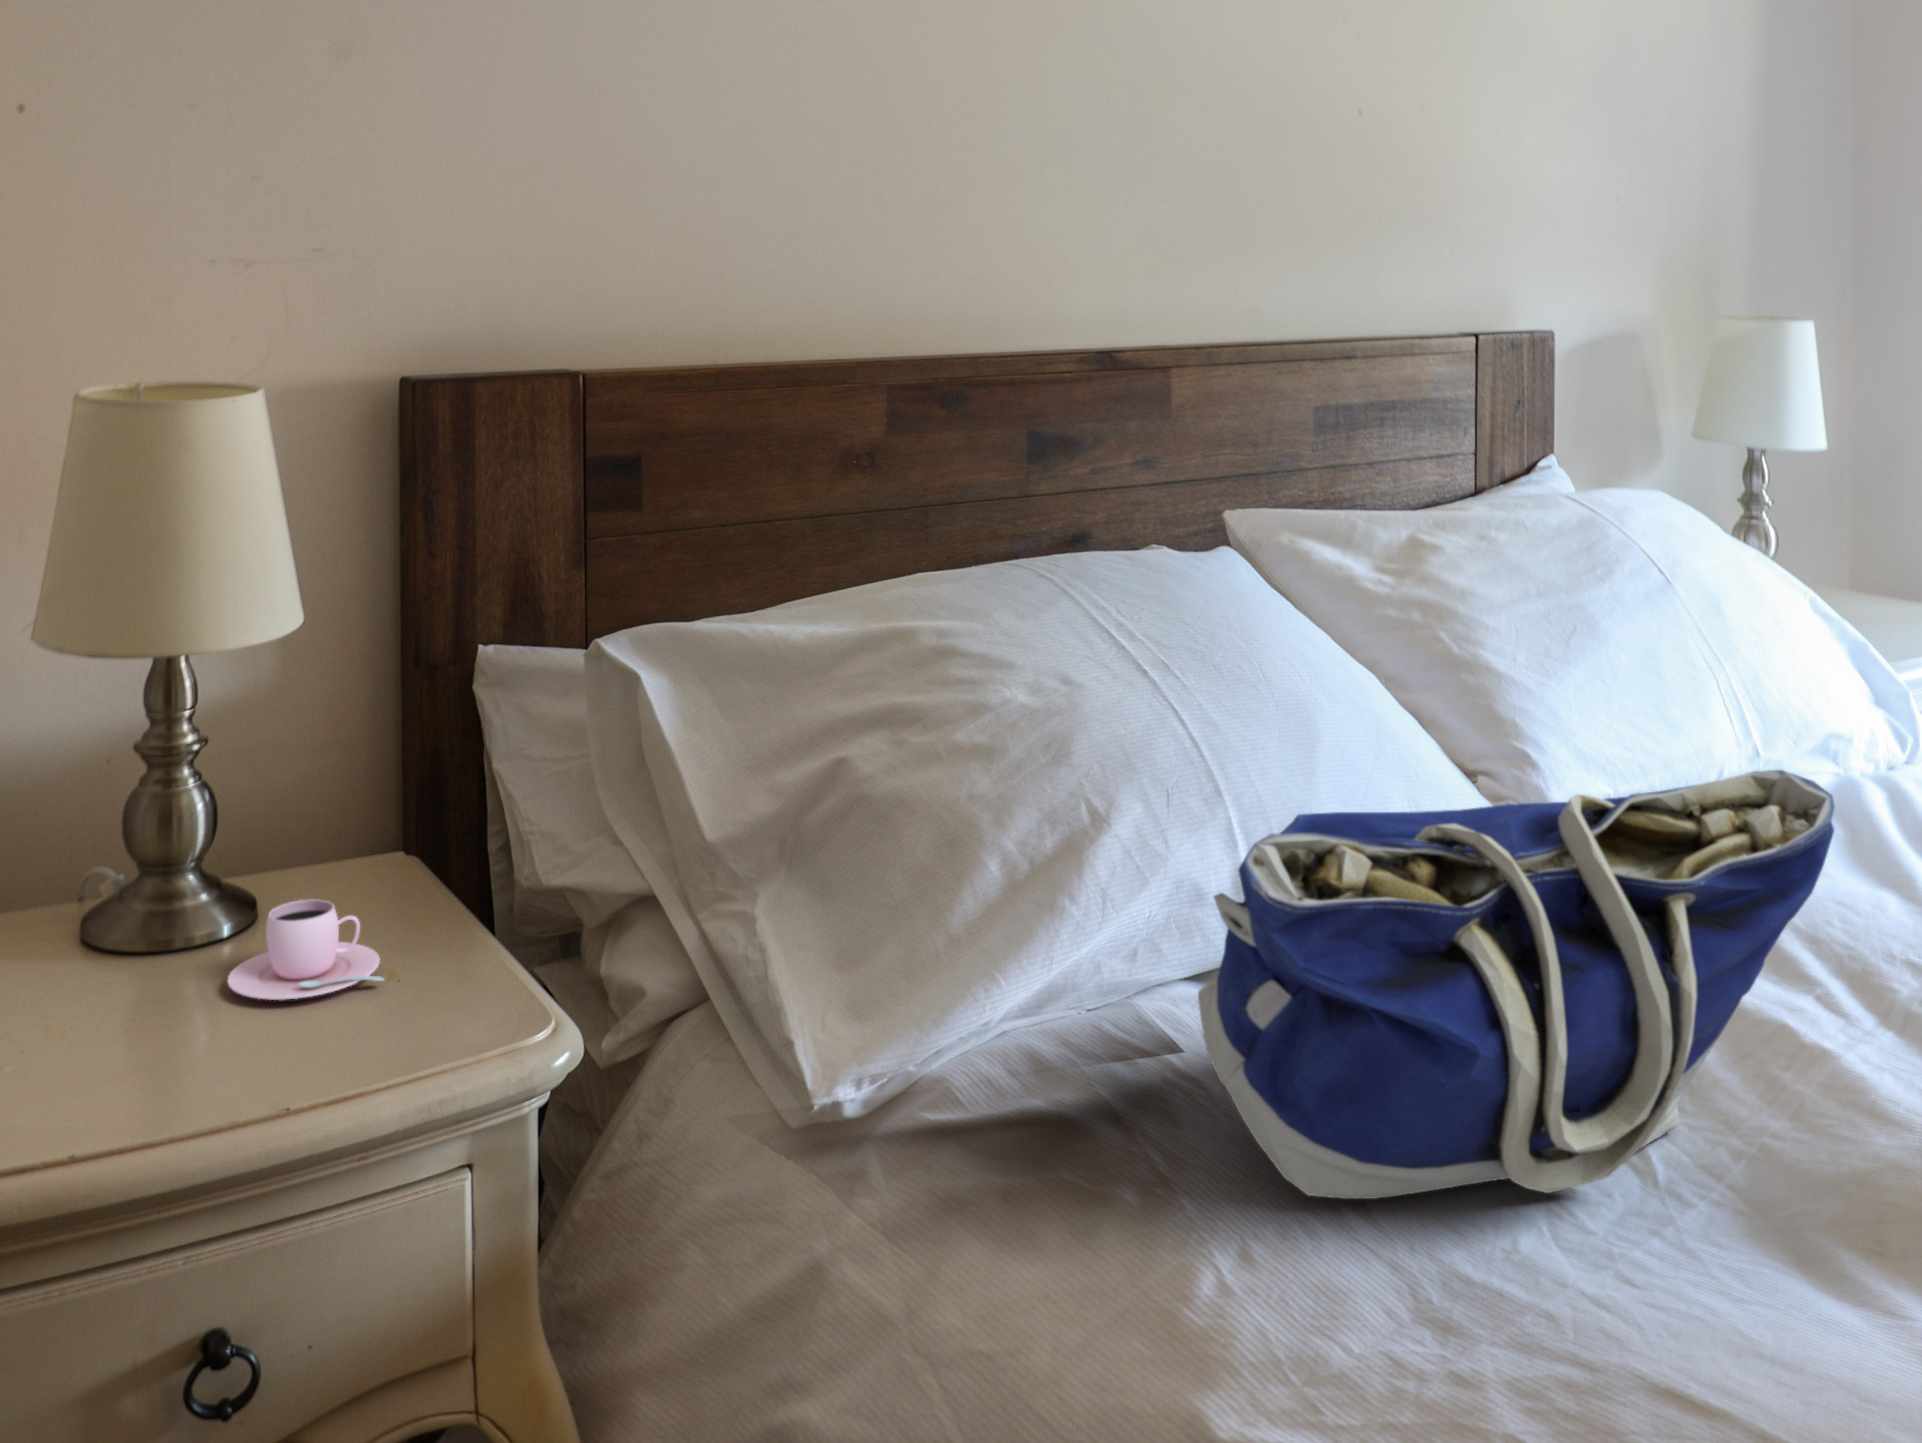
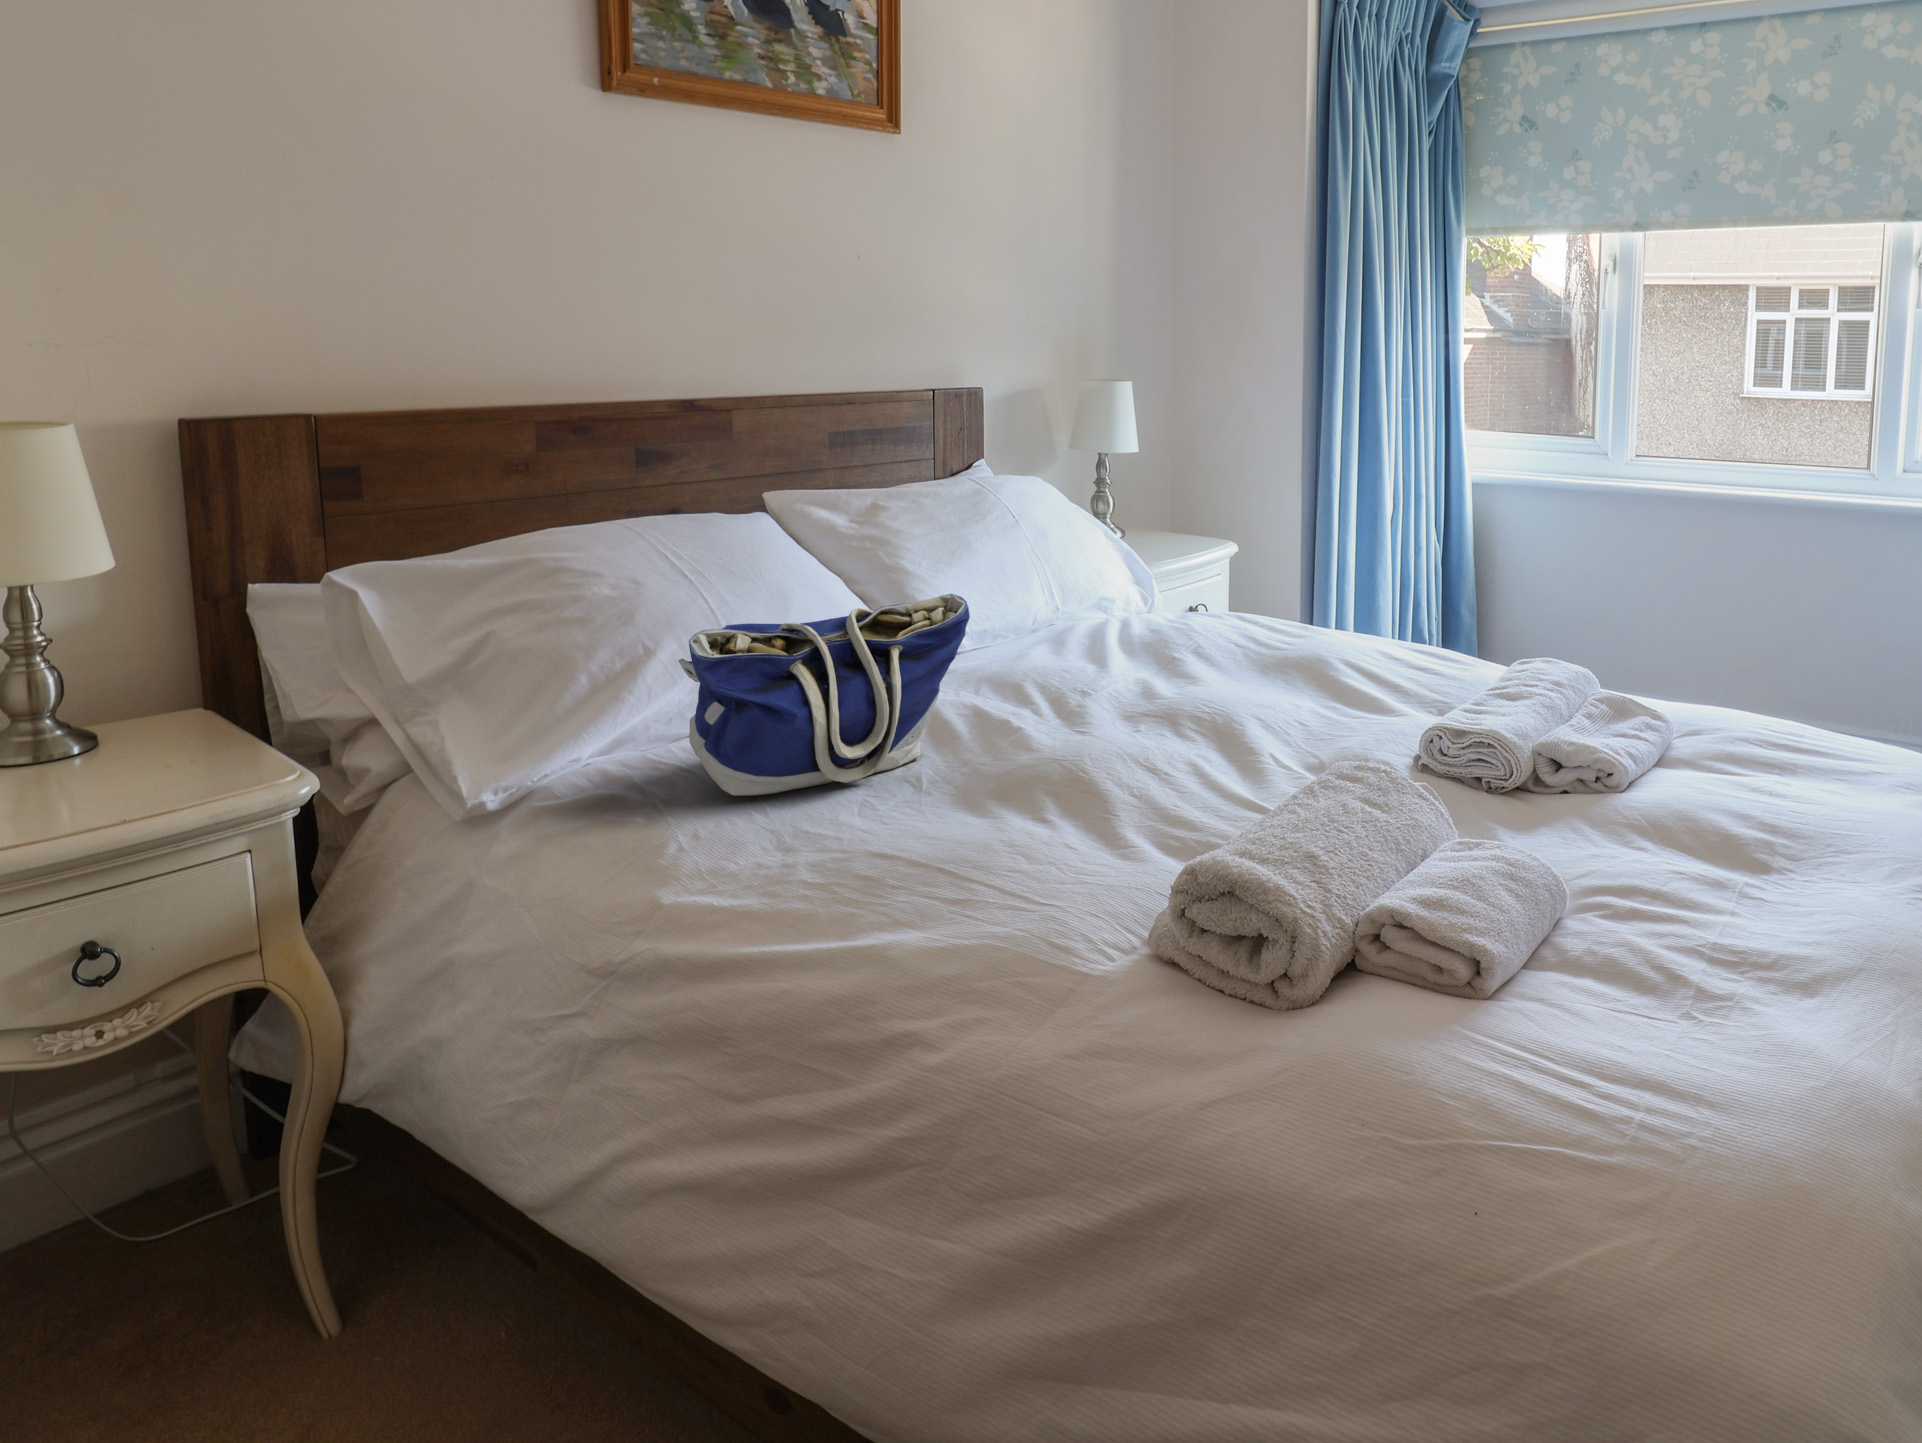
teacup: present [227,900,384,1000] -> none [84,671,199,782]

